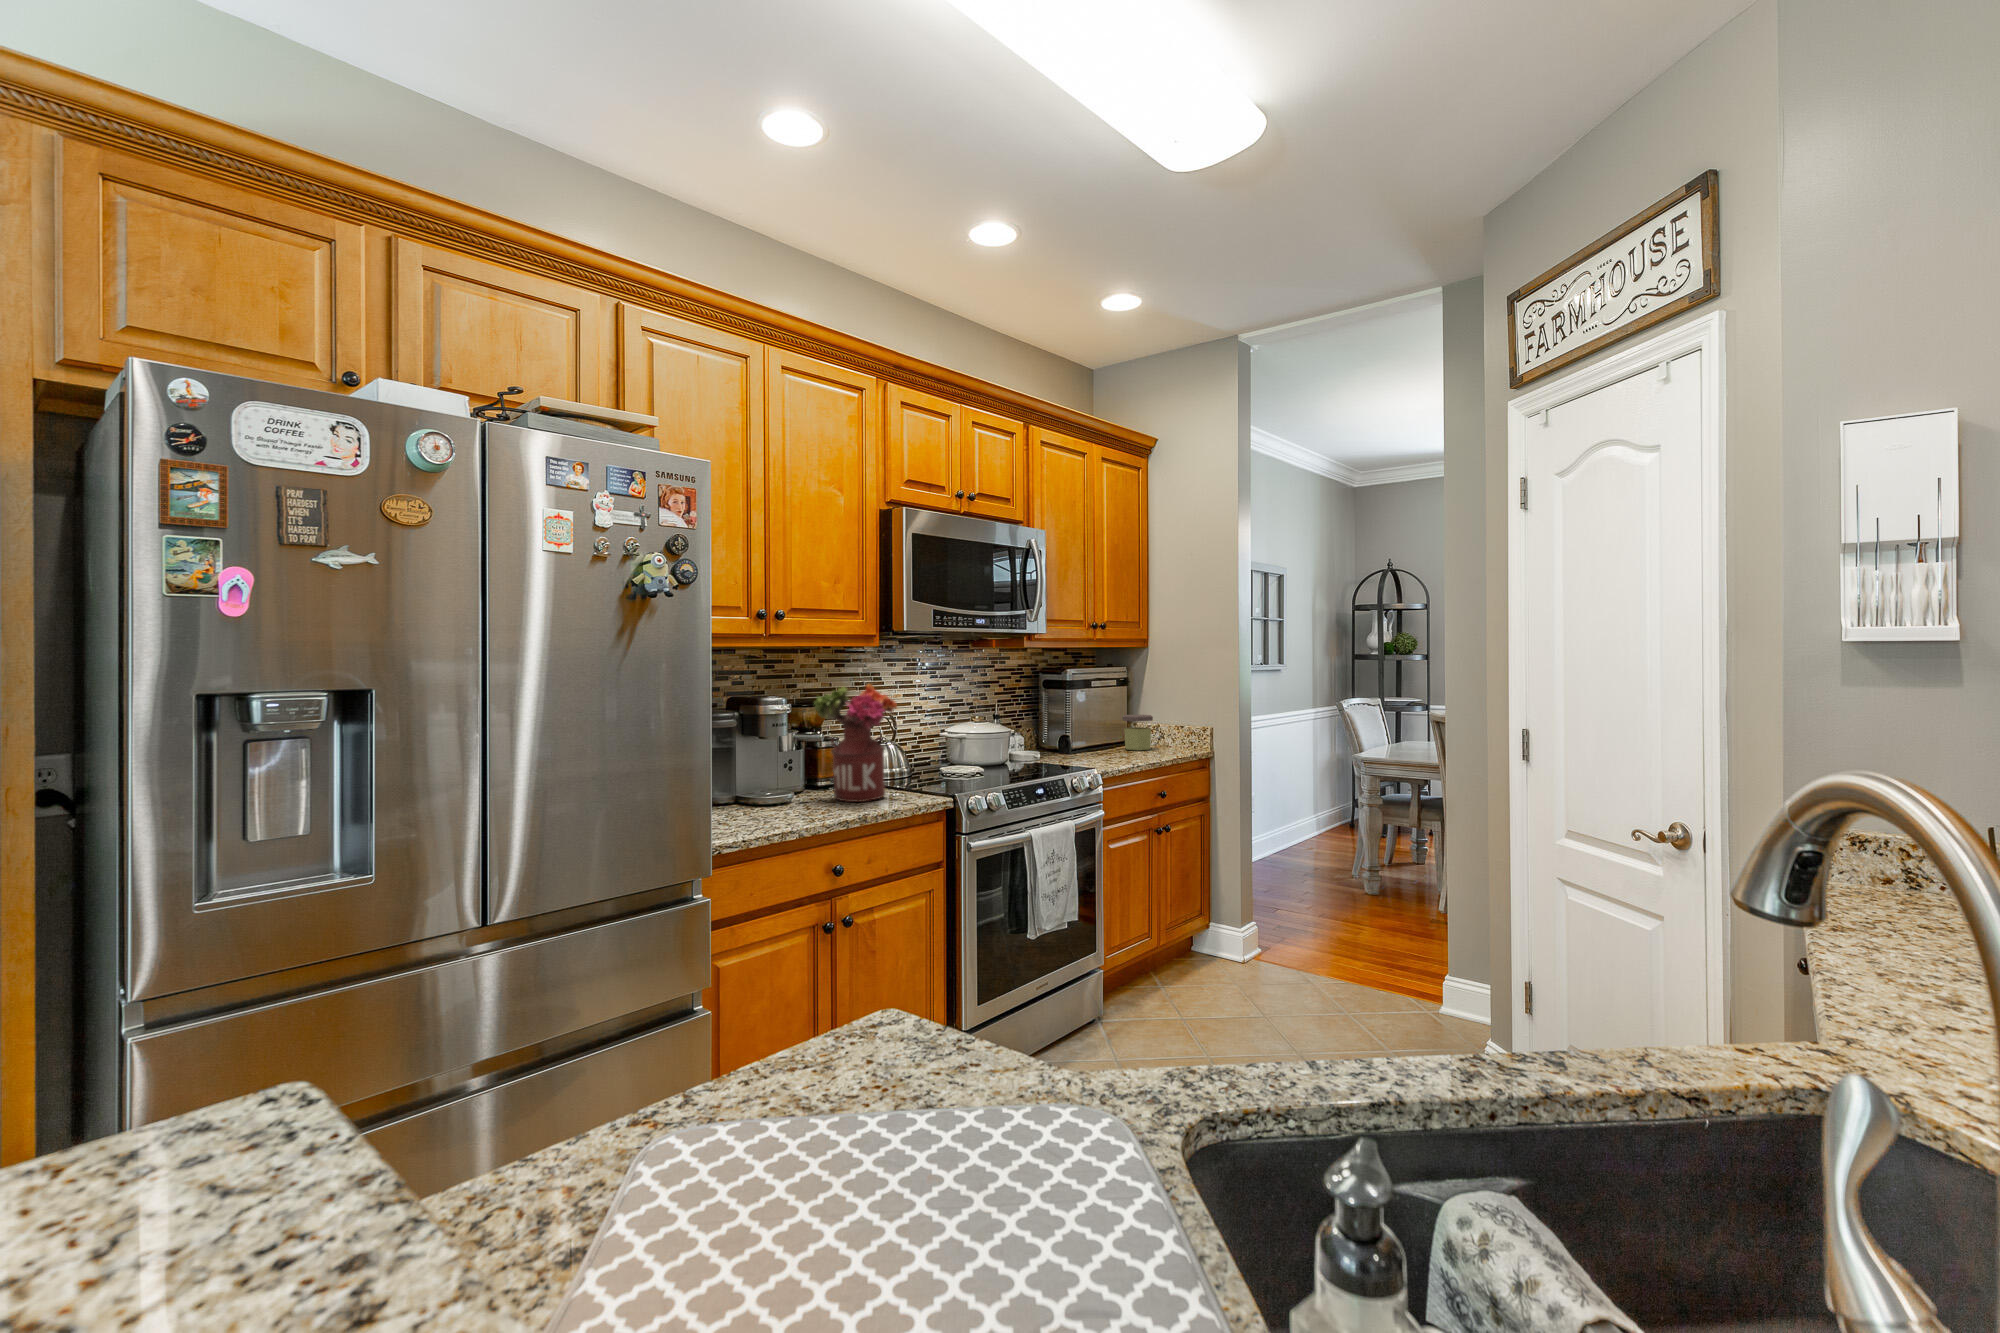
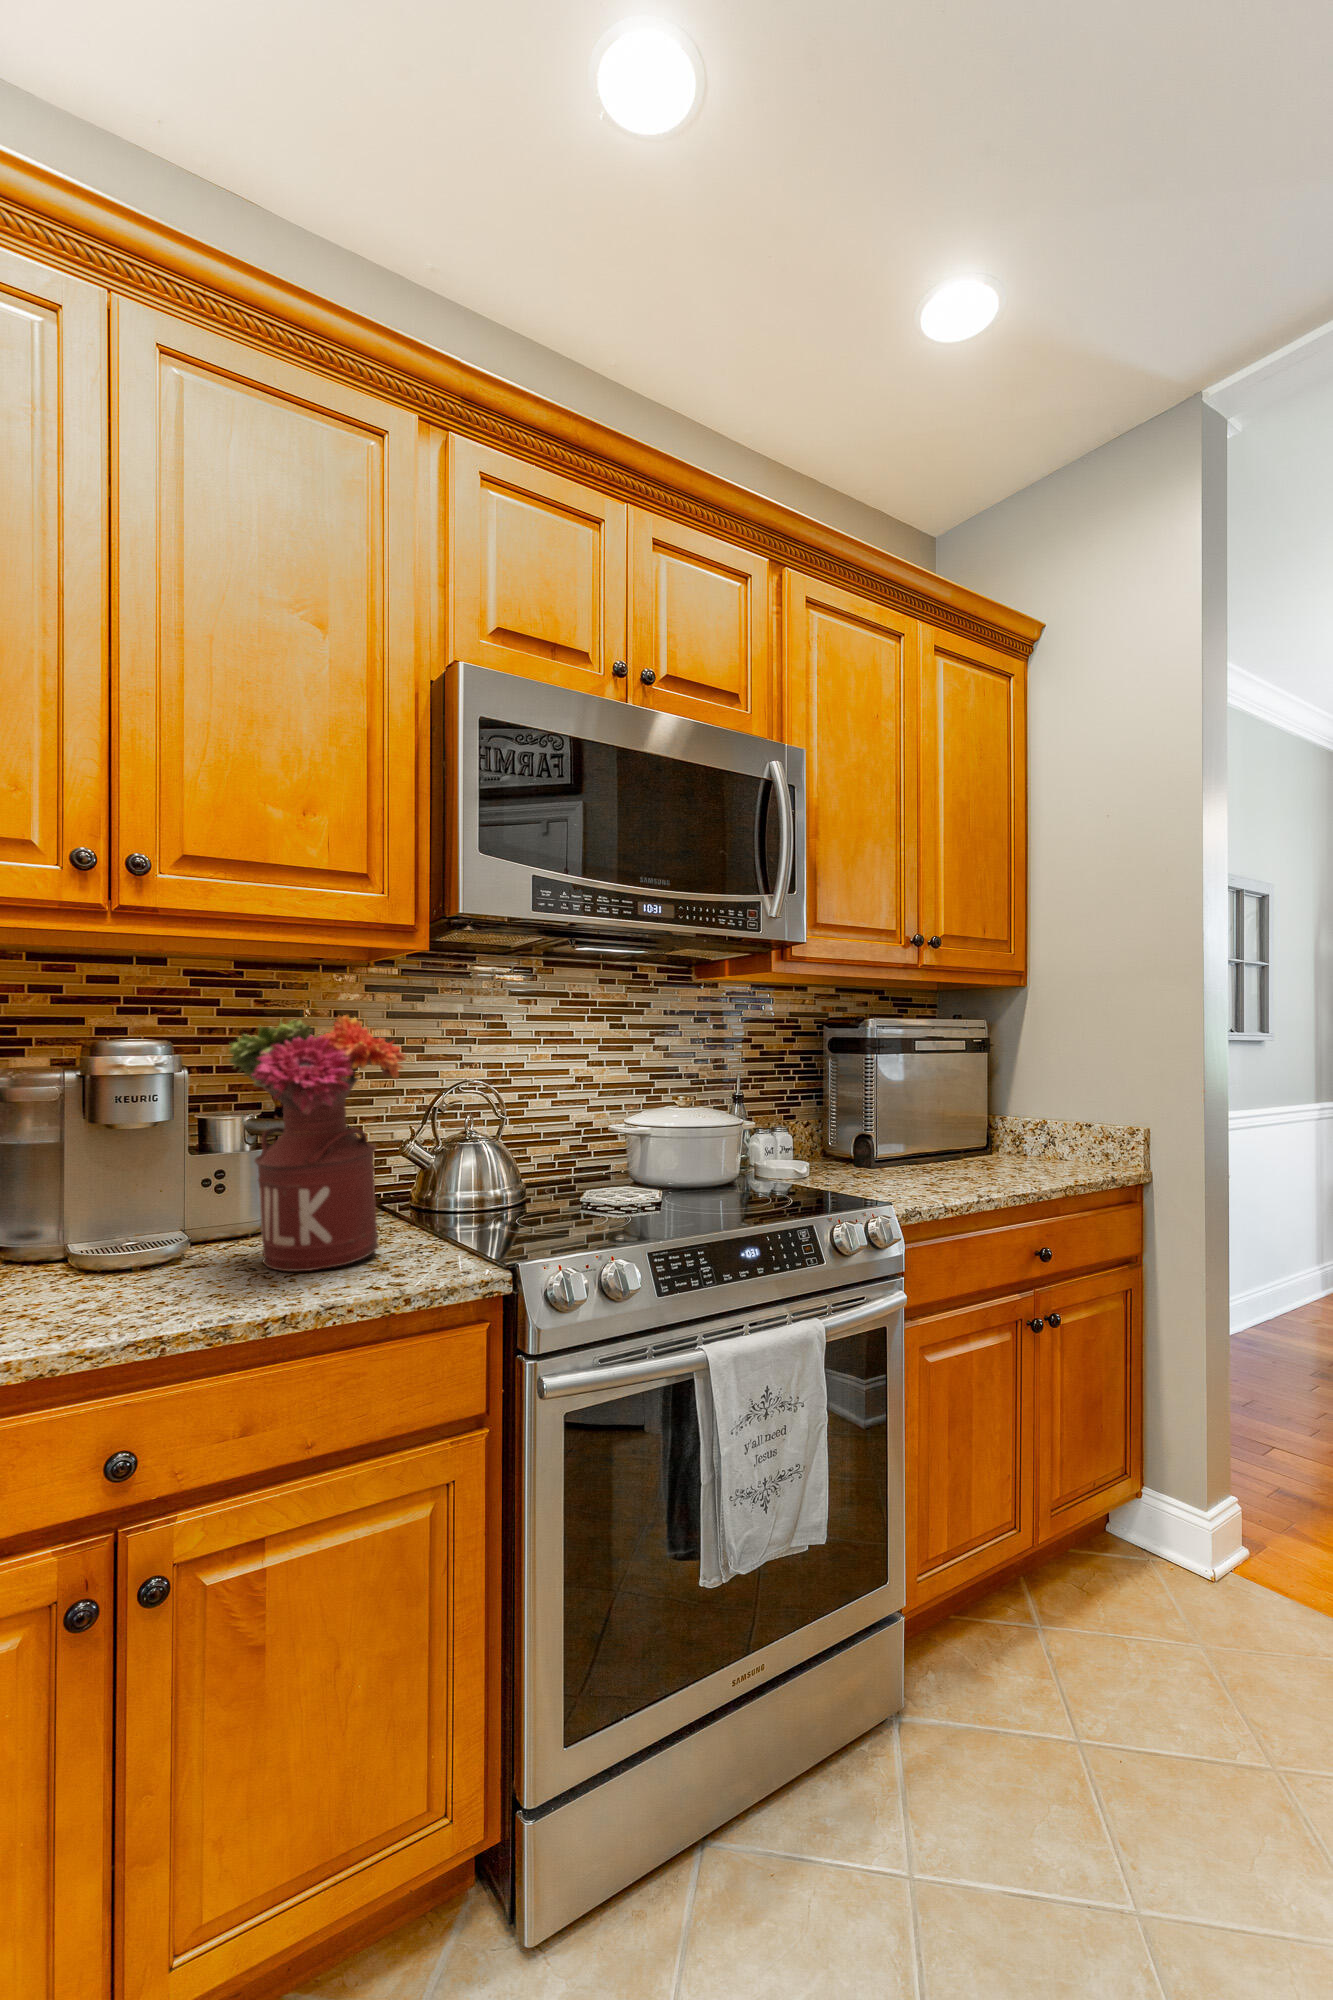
jar: present [1123,715,1153,750] -> none [973,1099,1030,1164]

